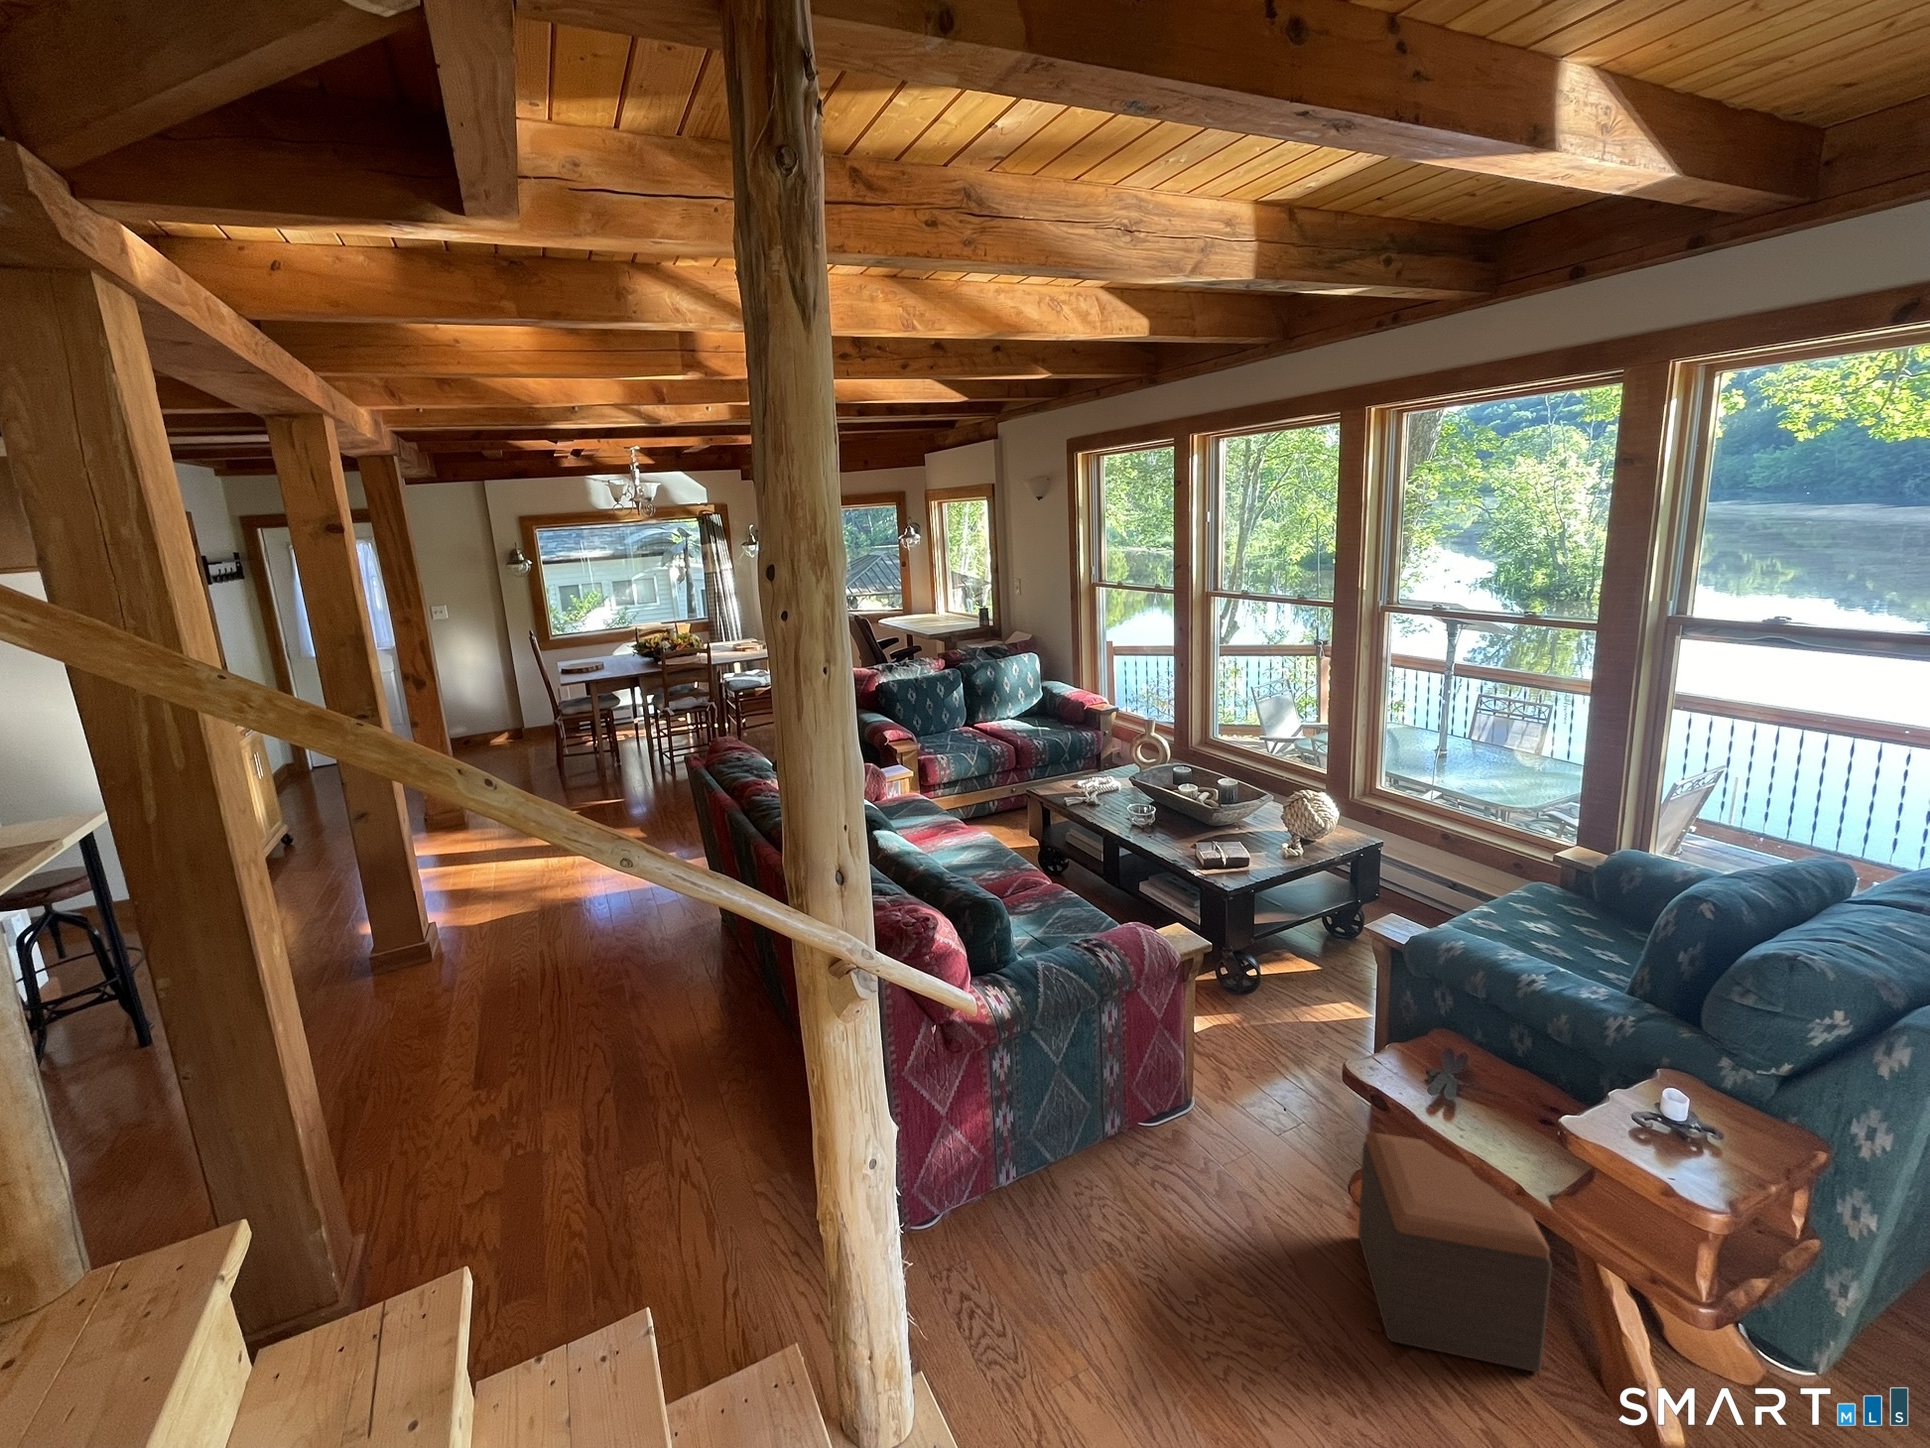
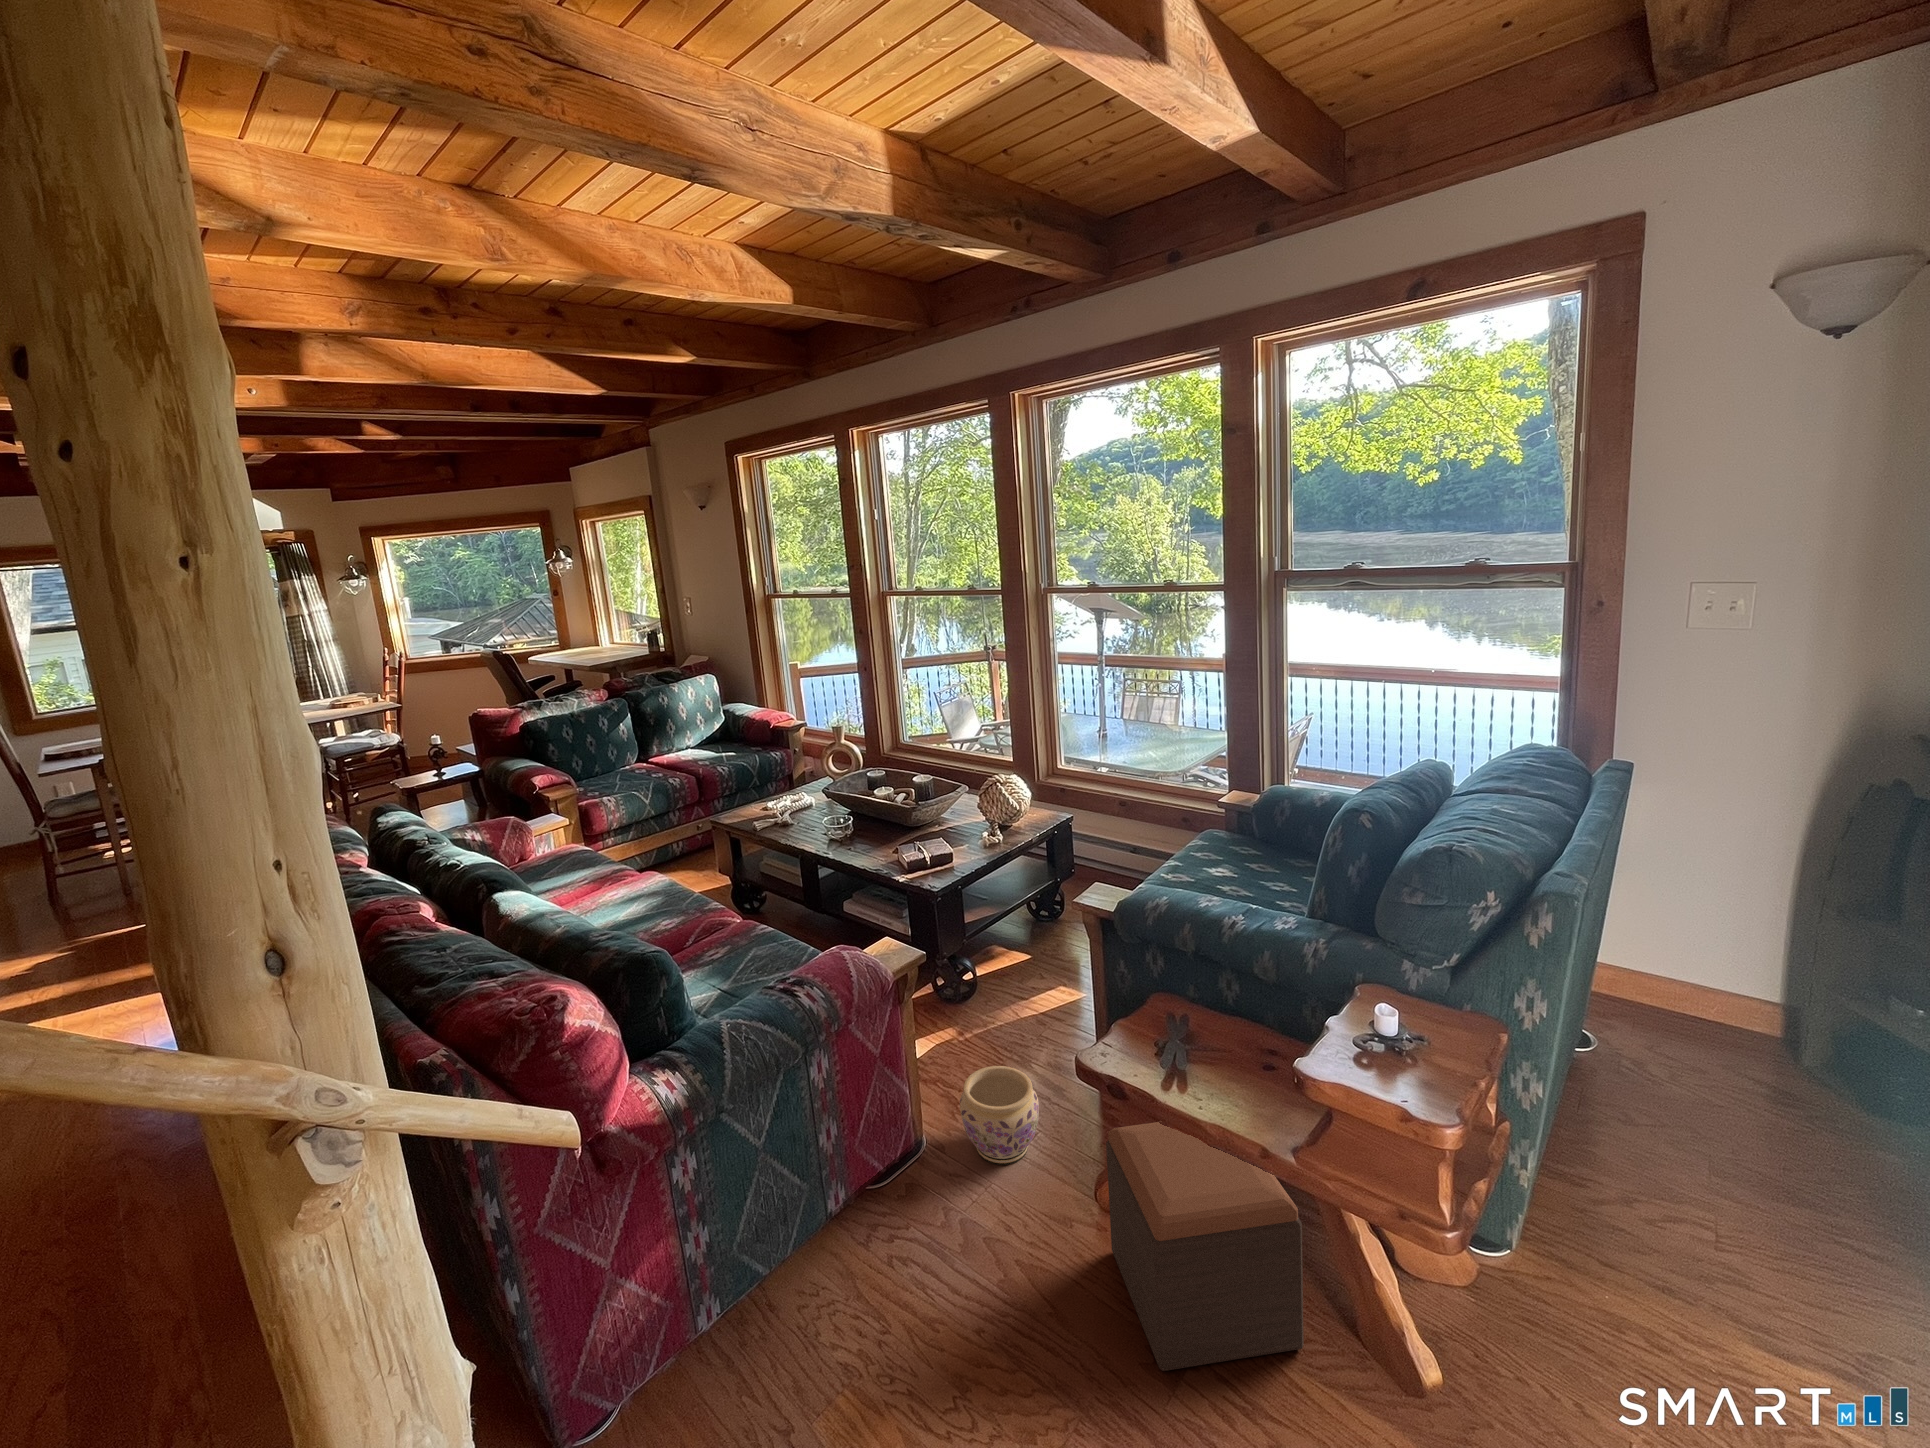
planter: none [1229,1053,1305,1140] -> present [959,1066,1039,1165]

